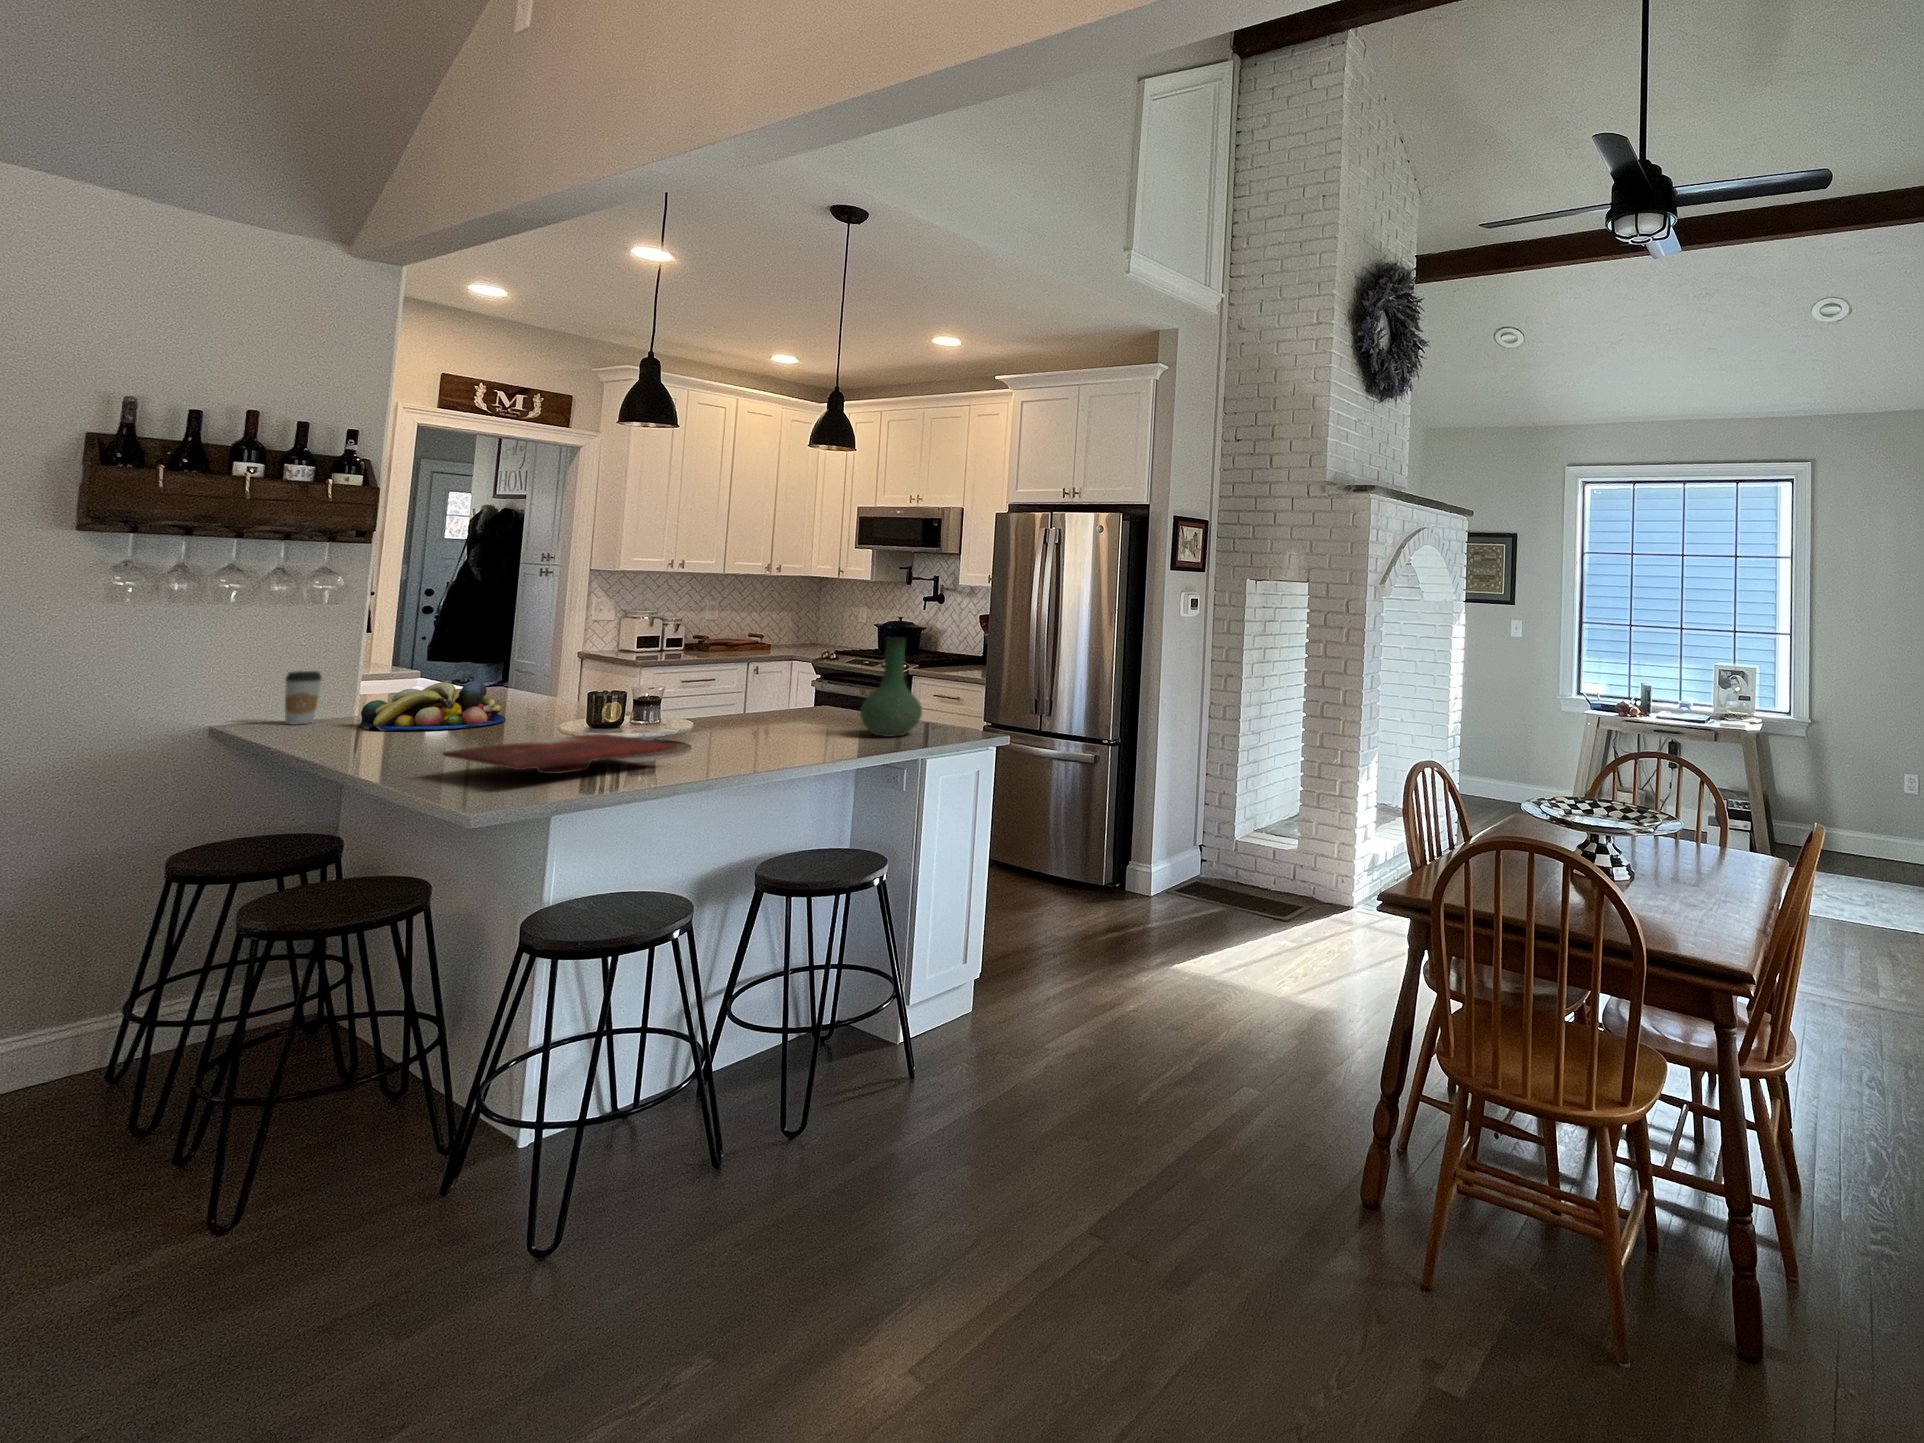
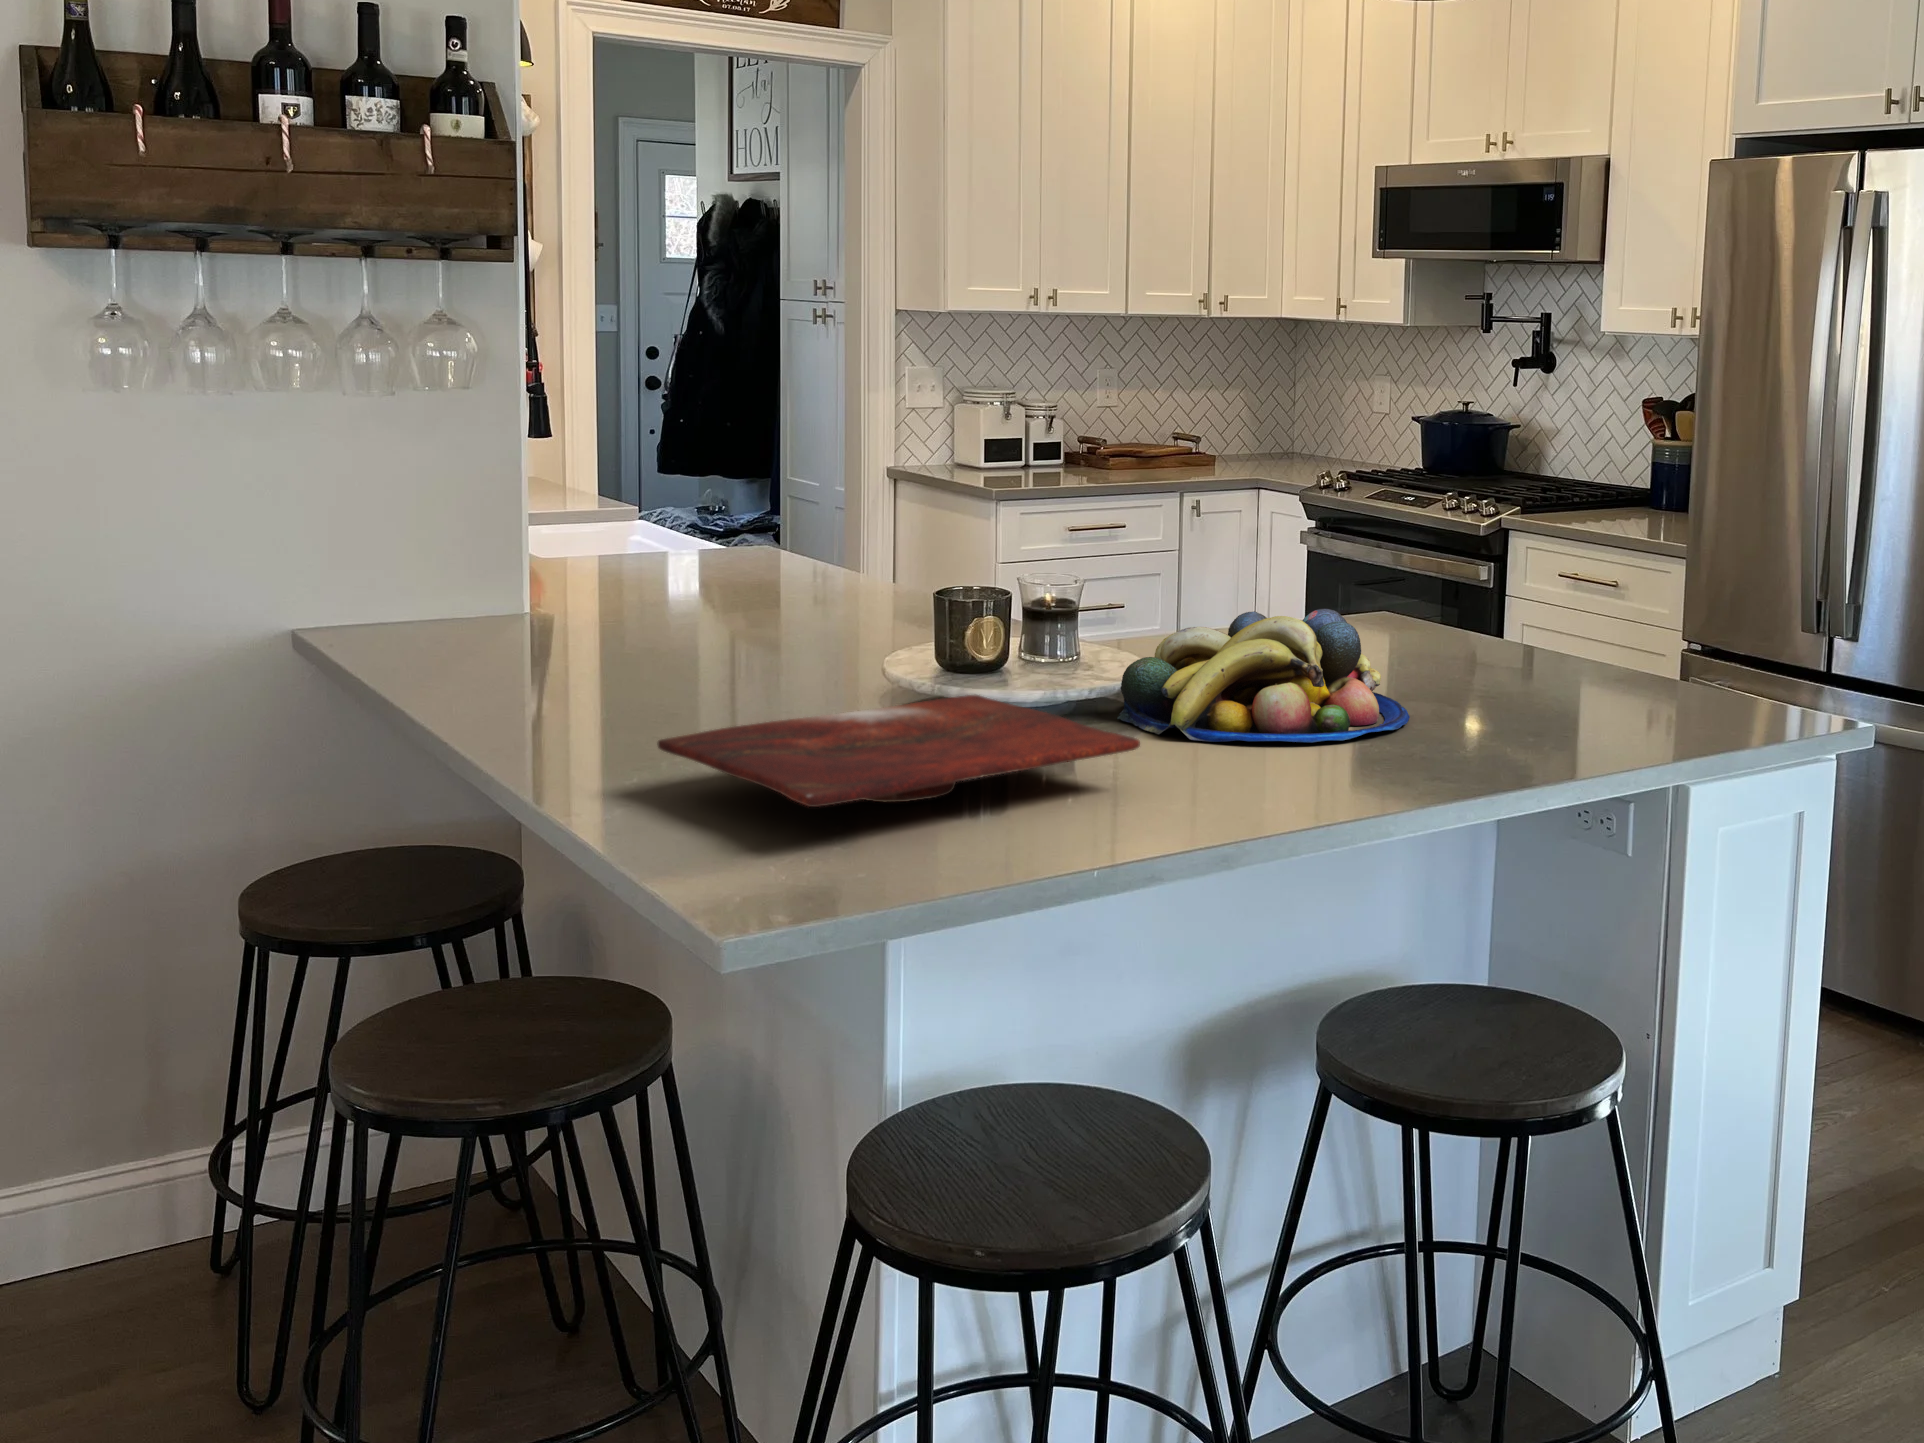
vase: present [860,637,922,737] -> none [1513,469,1661,714]
coffee cup: present [285,671,321,724] -> none [396,521,457,627]
fruit bowl: present [358,681,506,731] -> present [1117,609,1410,742]

